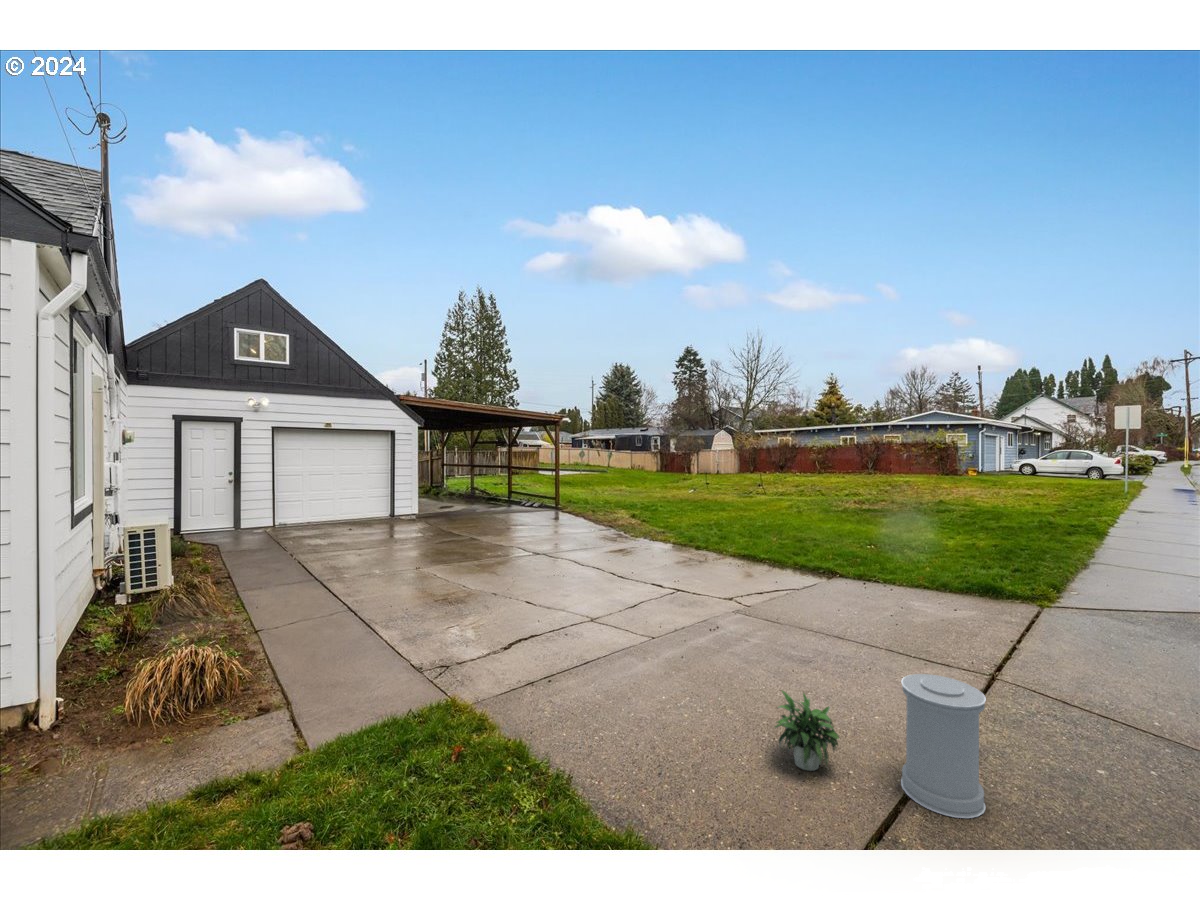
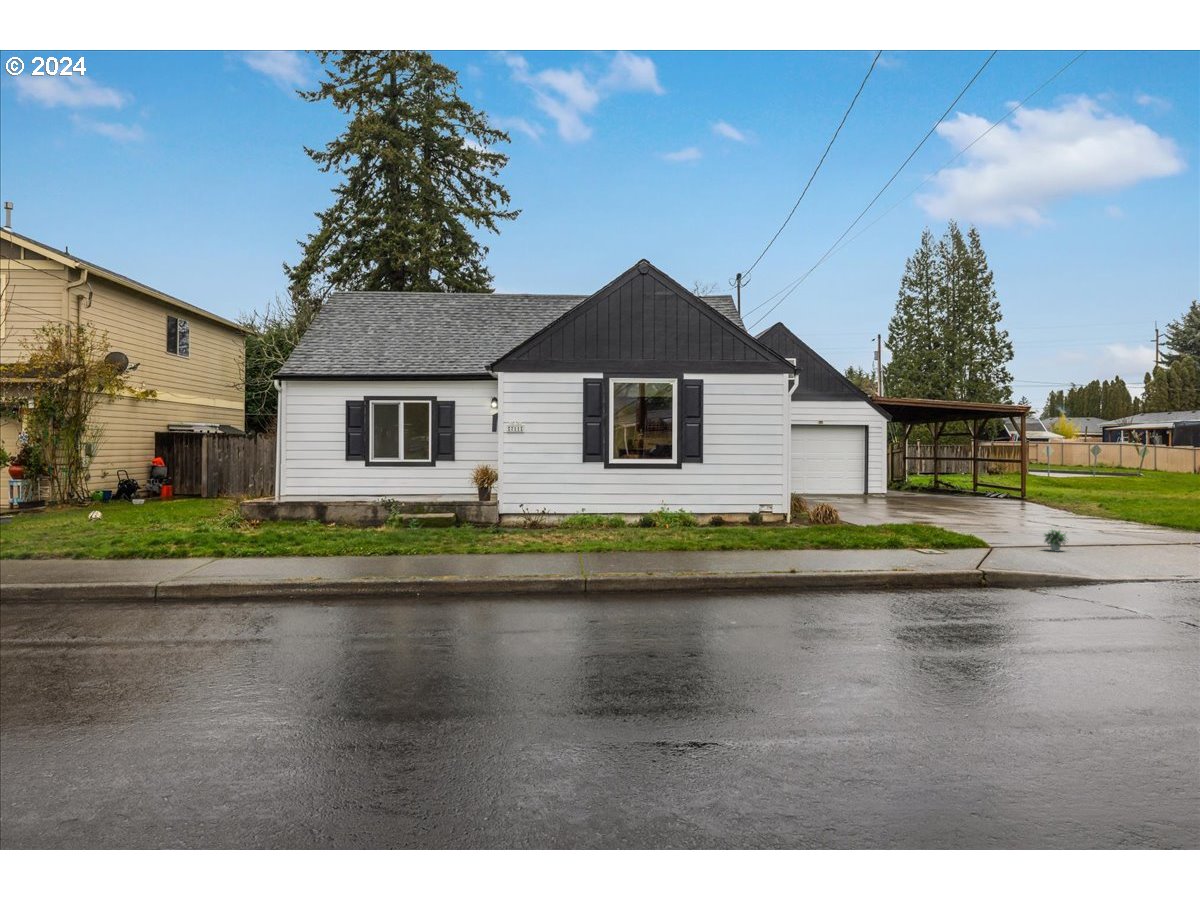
trash can: present [901,674,986,818] -> none [1082,519,1110,557]

